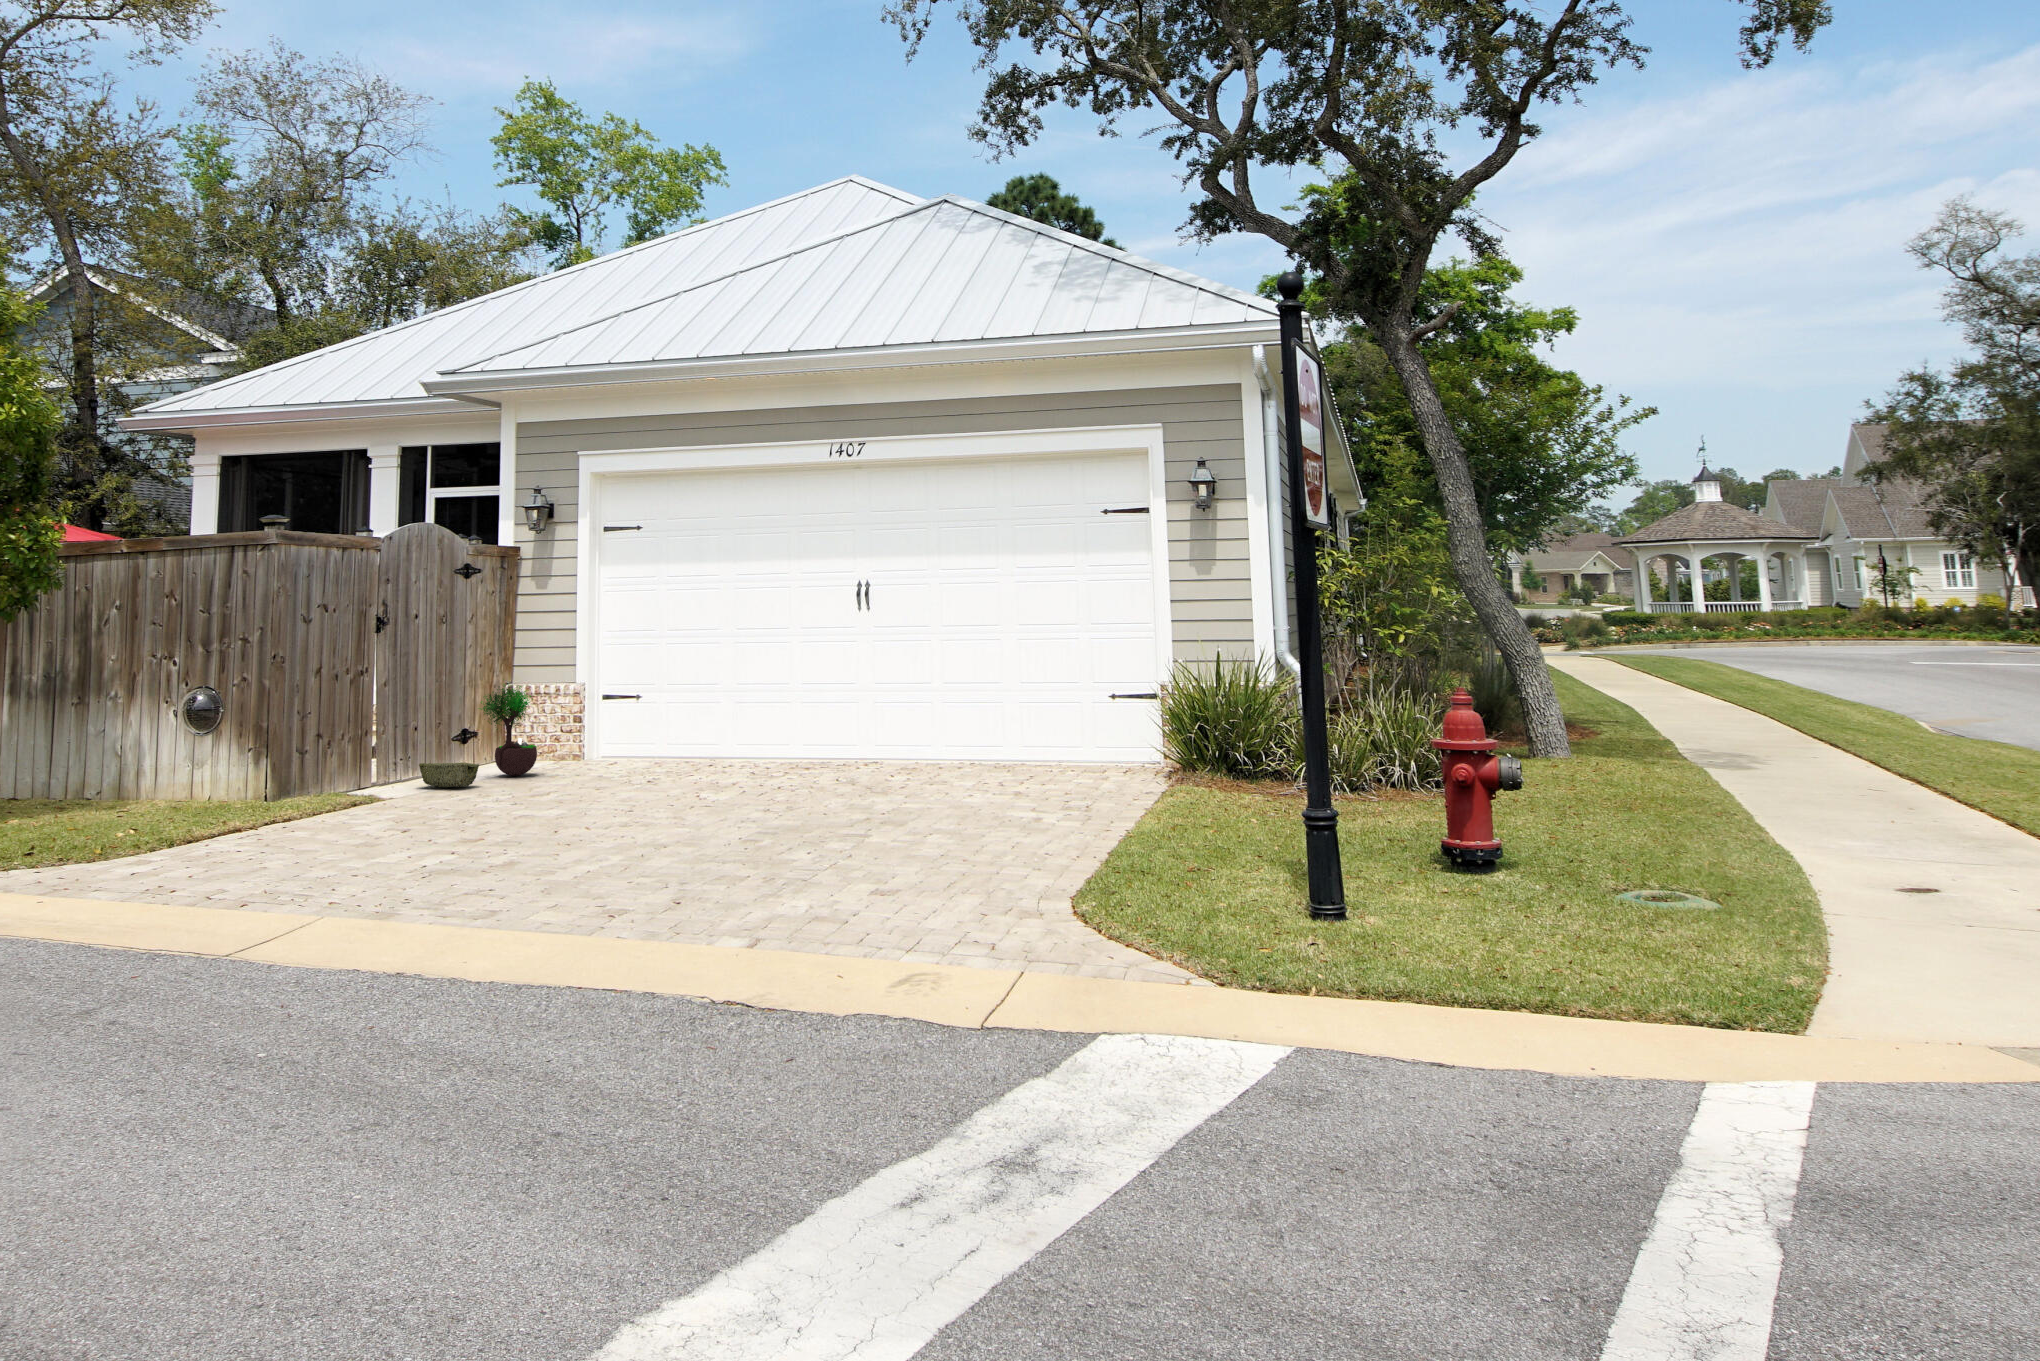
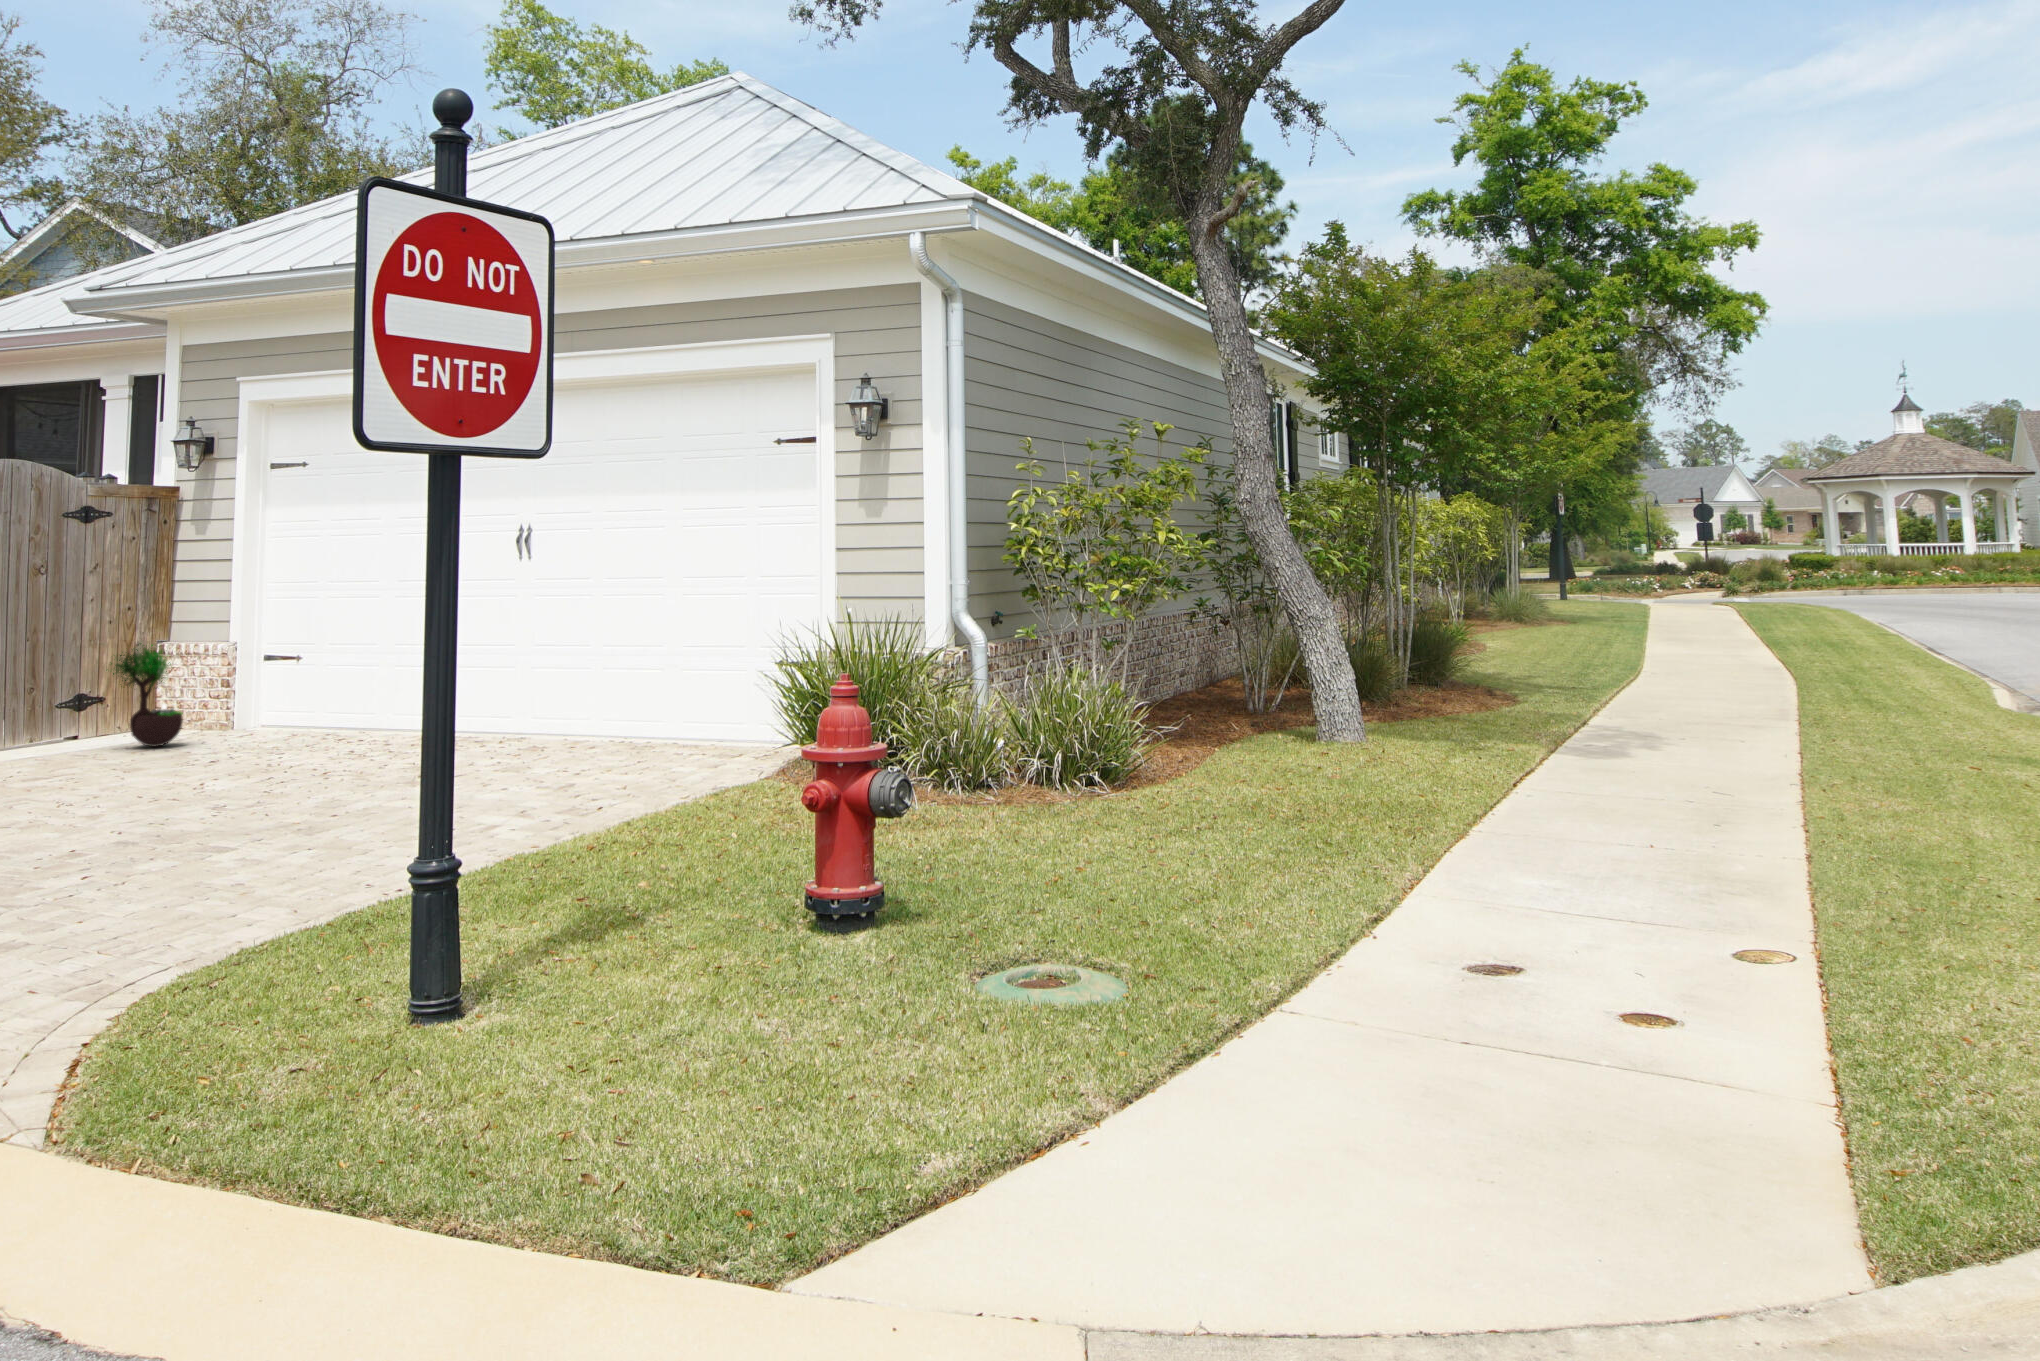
woven basket: present [419,762,479,787] -> none [11,733,82,761]

